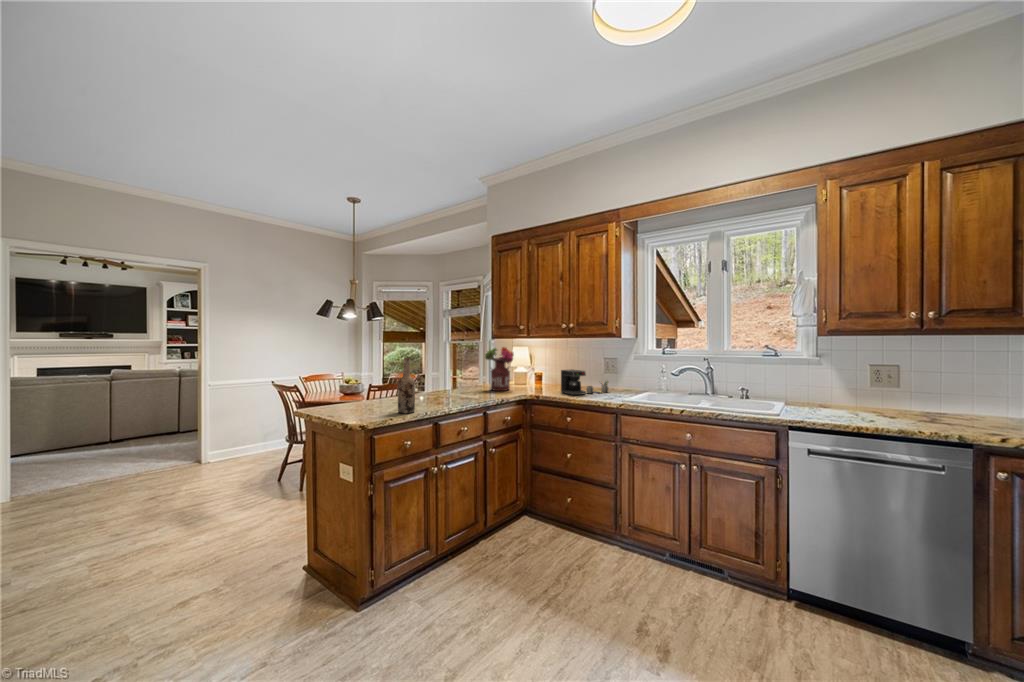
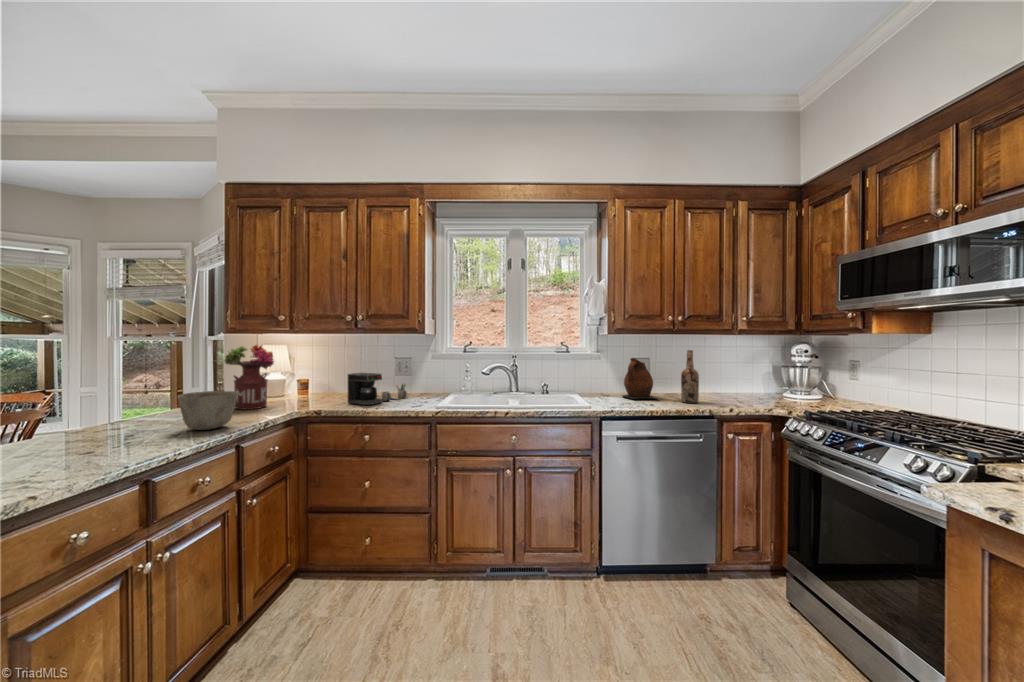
wine bottle: present [398,358,415,413] -> present [681,350,699,403]
ceramic pitcher: none [839,366,893,417] -> present [623,358,658,399]
ceramic bowl: none [455,376,486,400] -> present [177,391,238,430]

